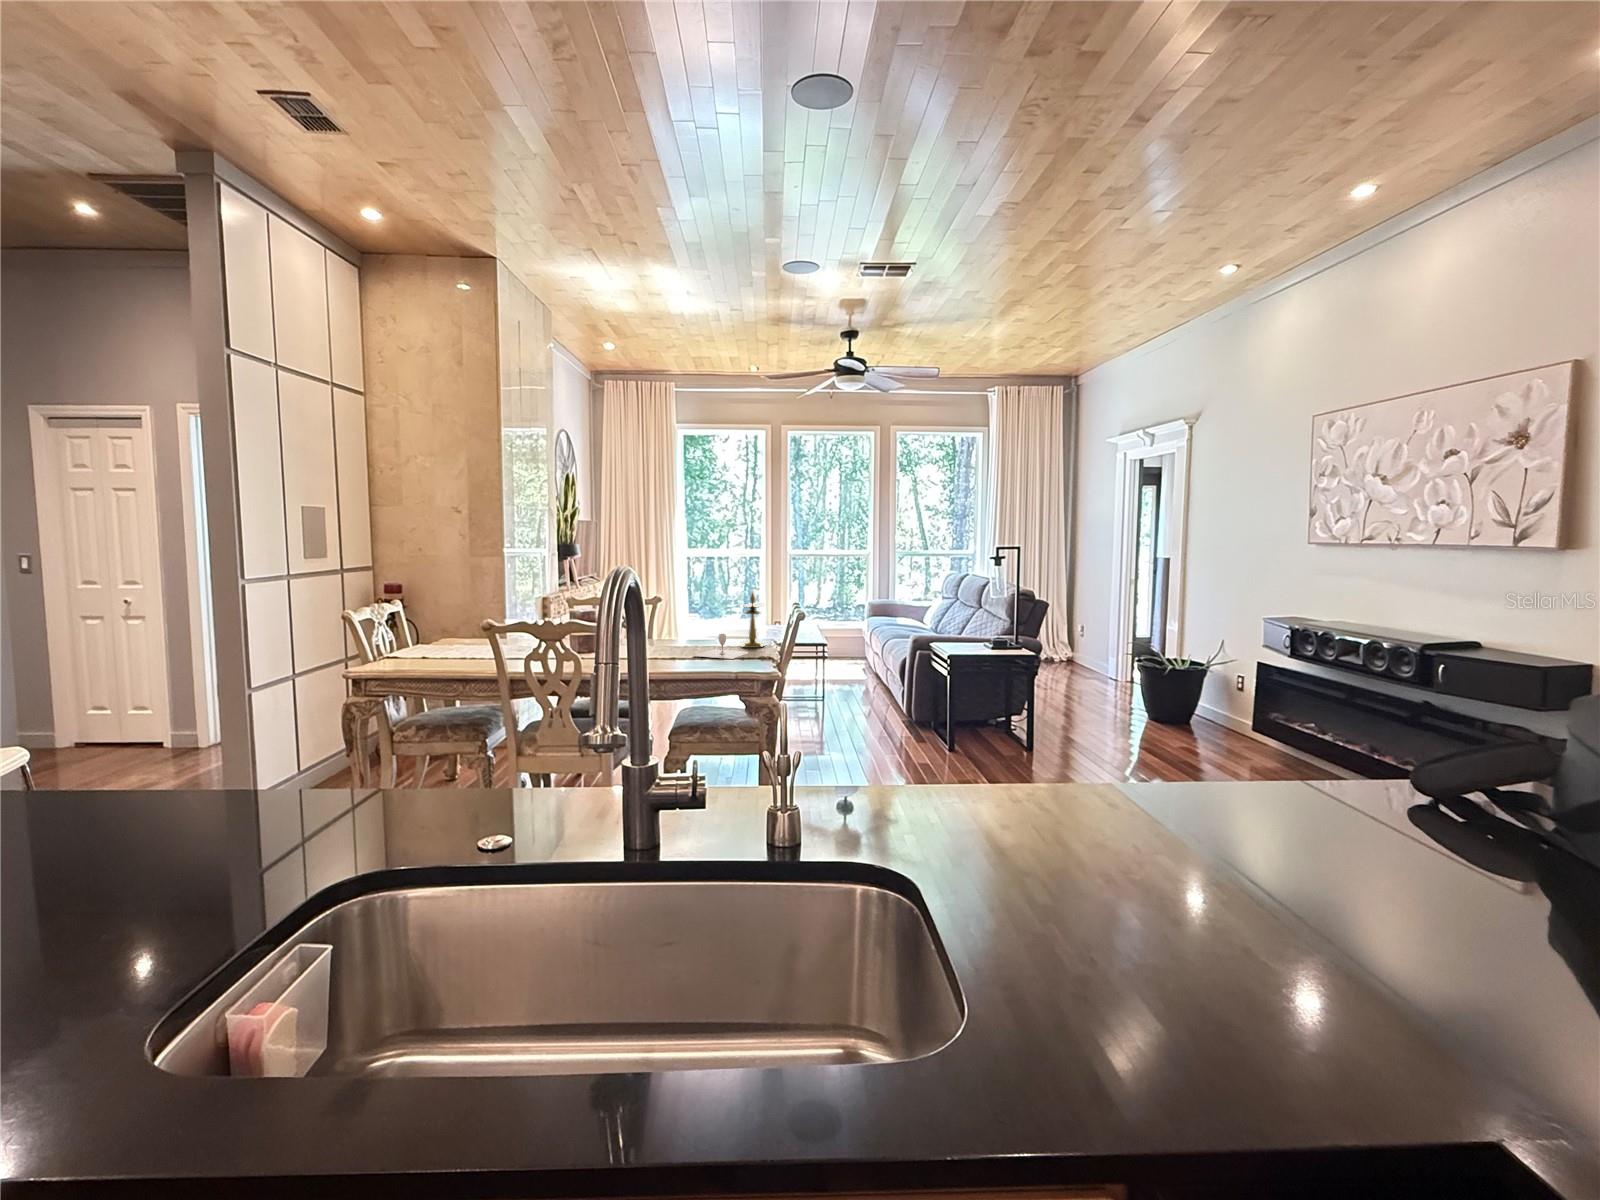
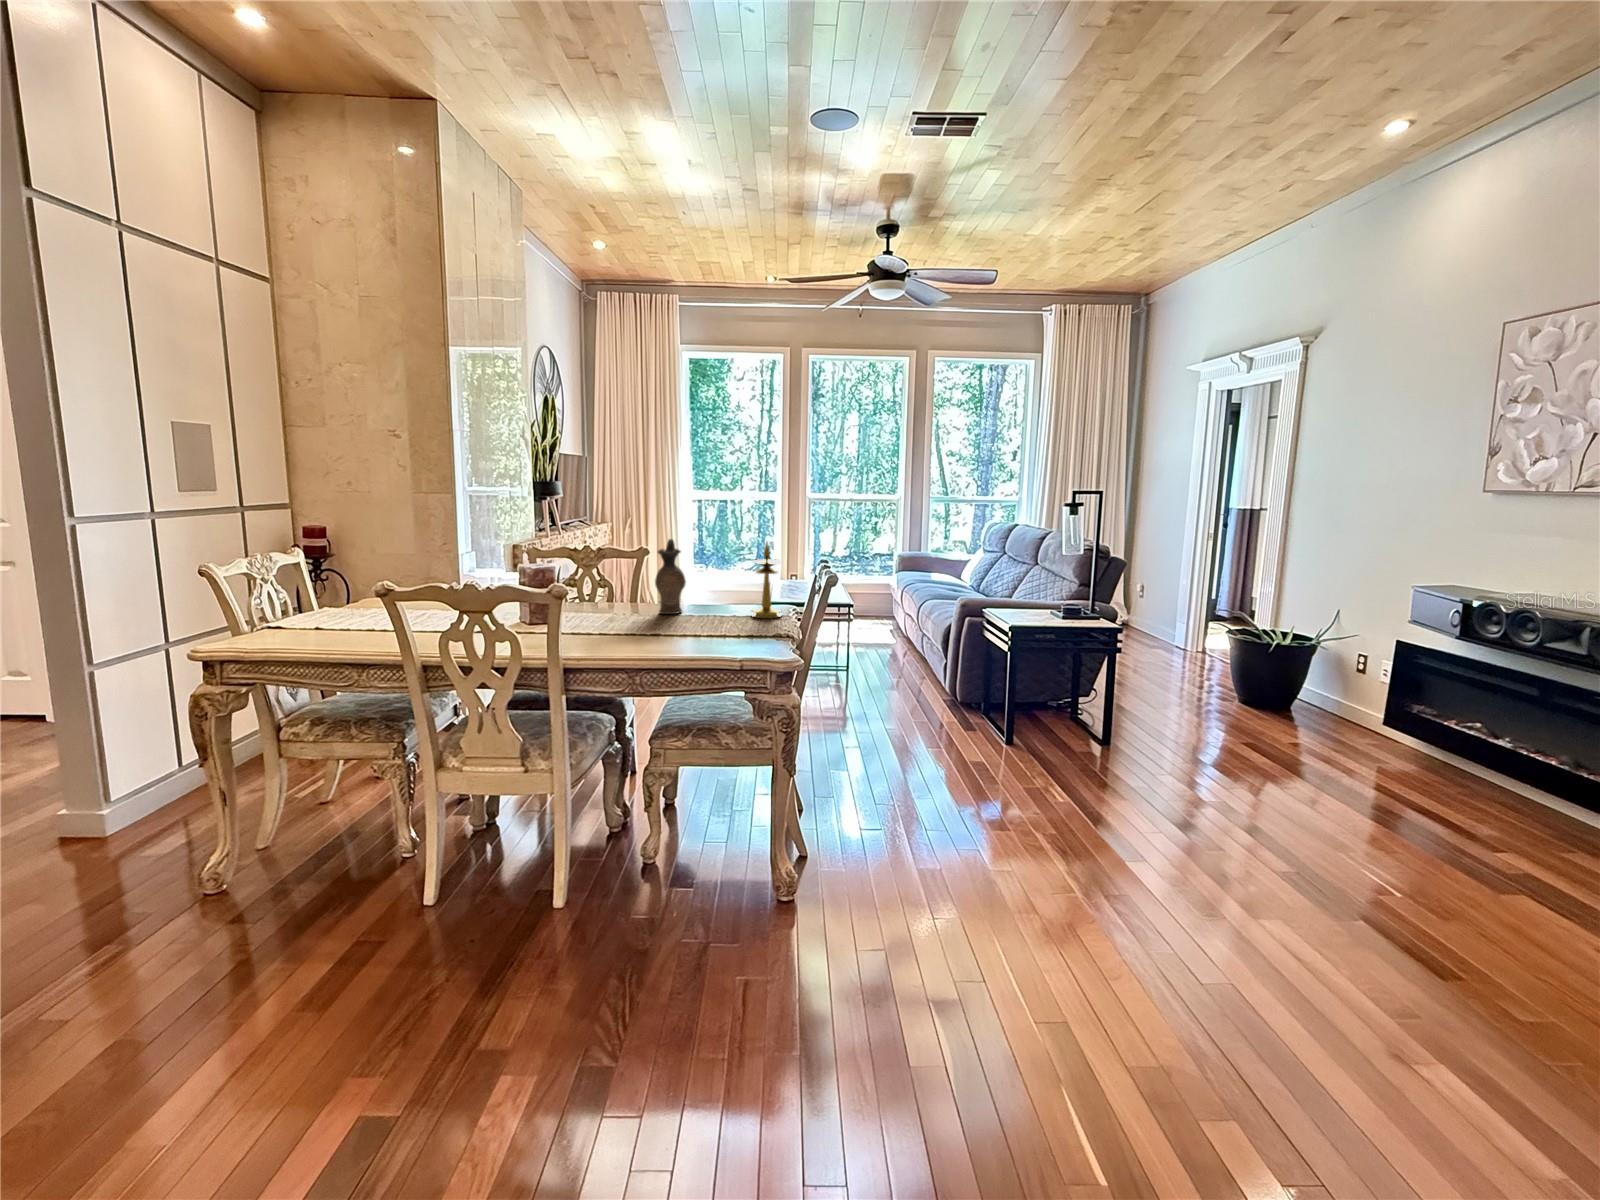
ceramic pitcher: none [668,589,691,646] -> present [655,539,686,614]
wine glass: present [694,634,748,659] -> none [685,600,765,636]

